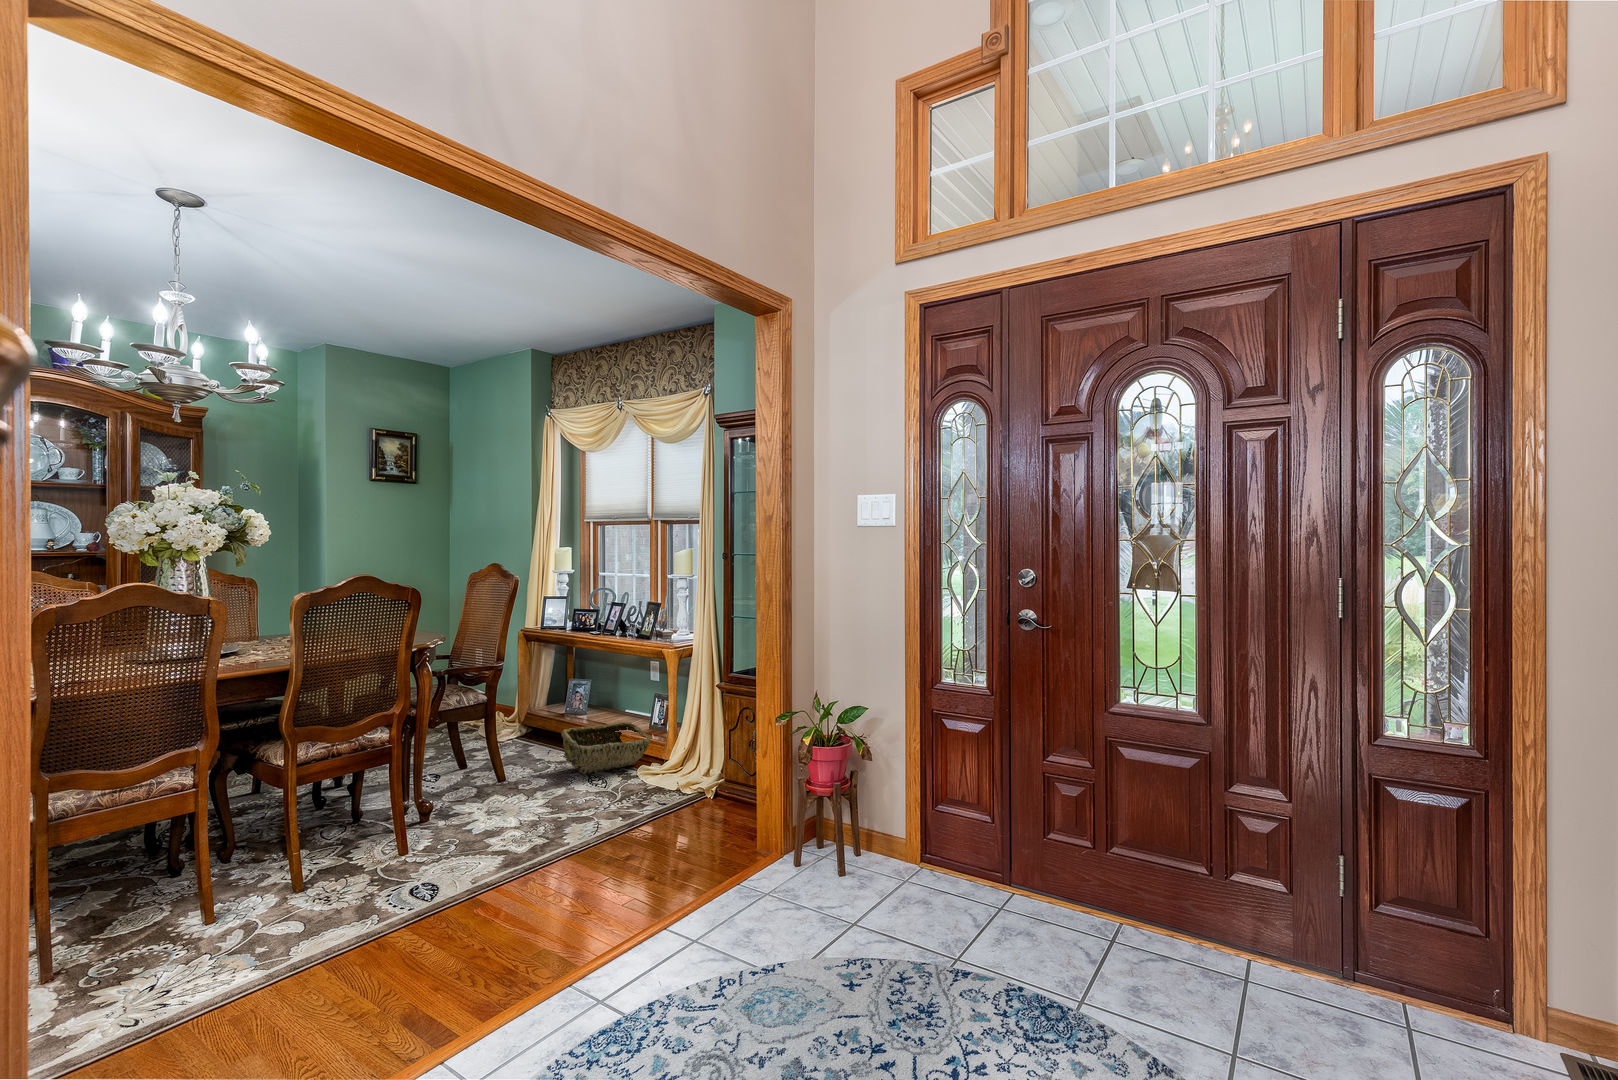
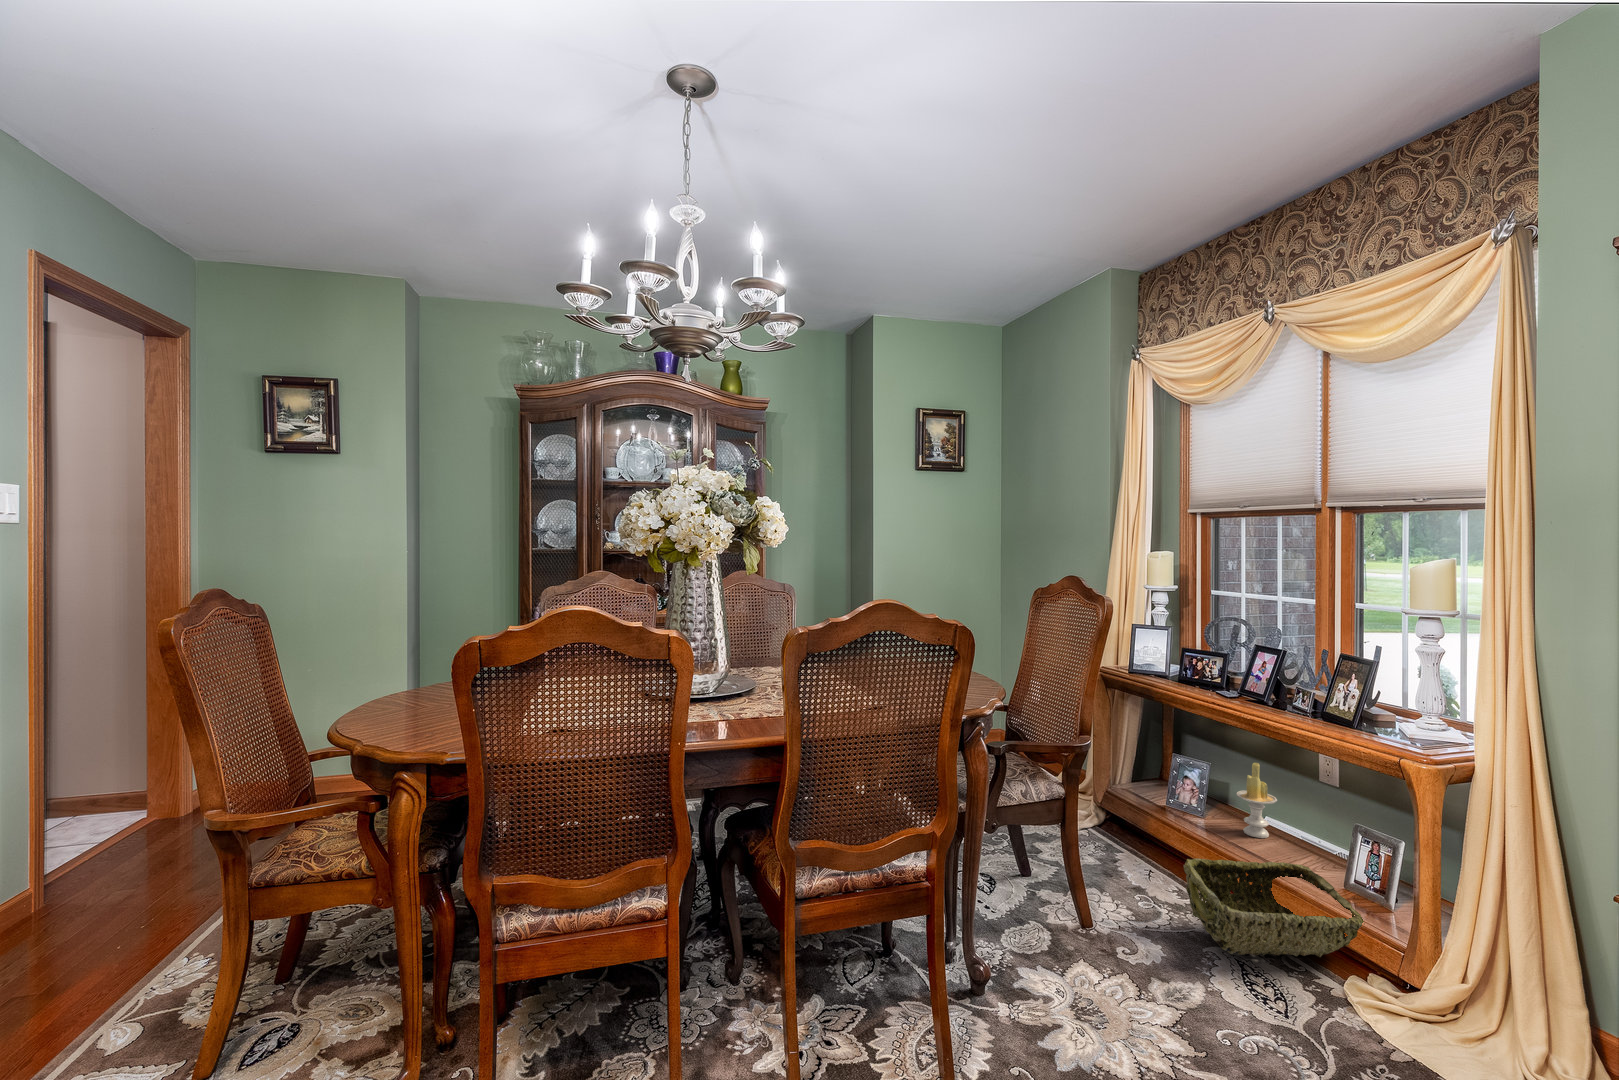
candle: none [601,673,622,717] -> present [1236,763,1277,838]

